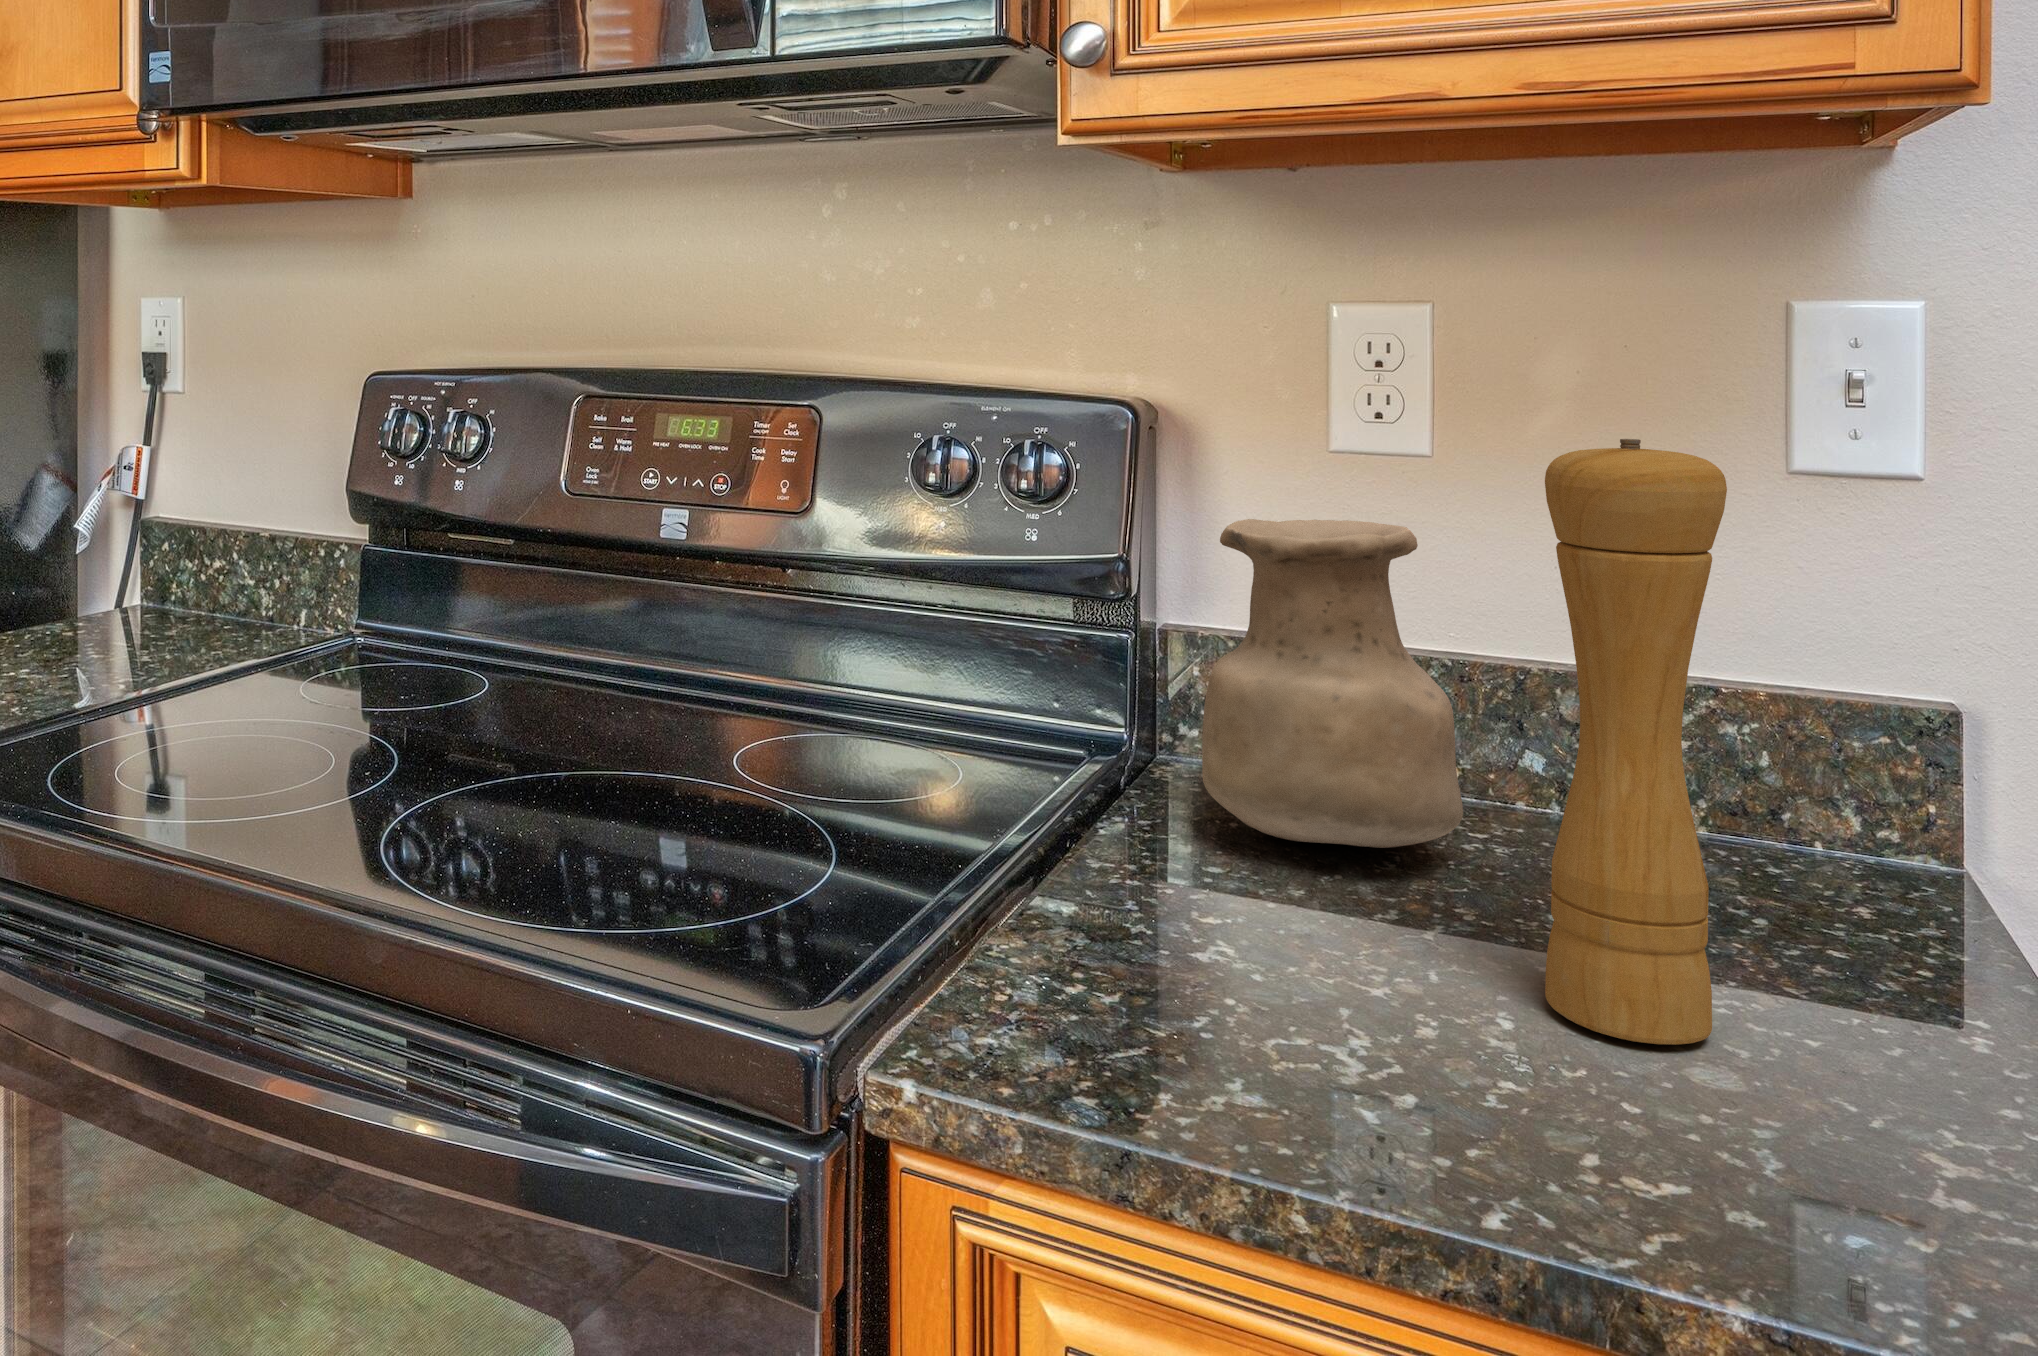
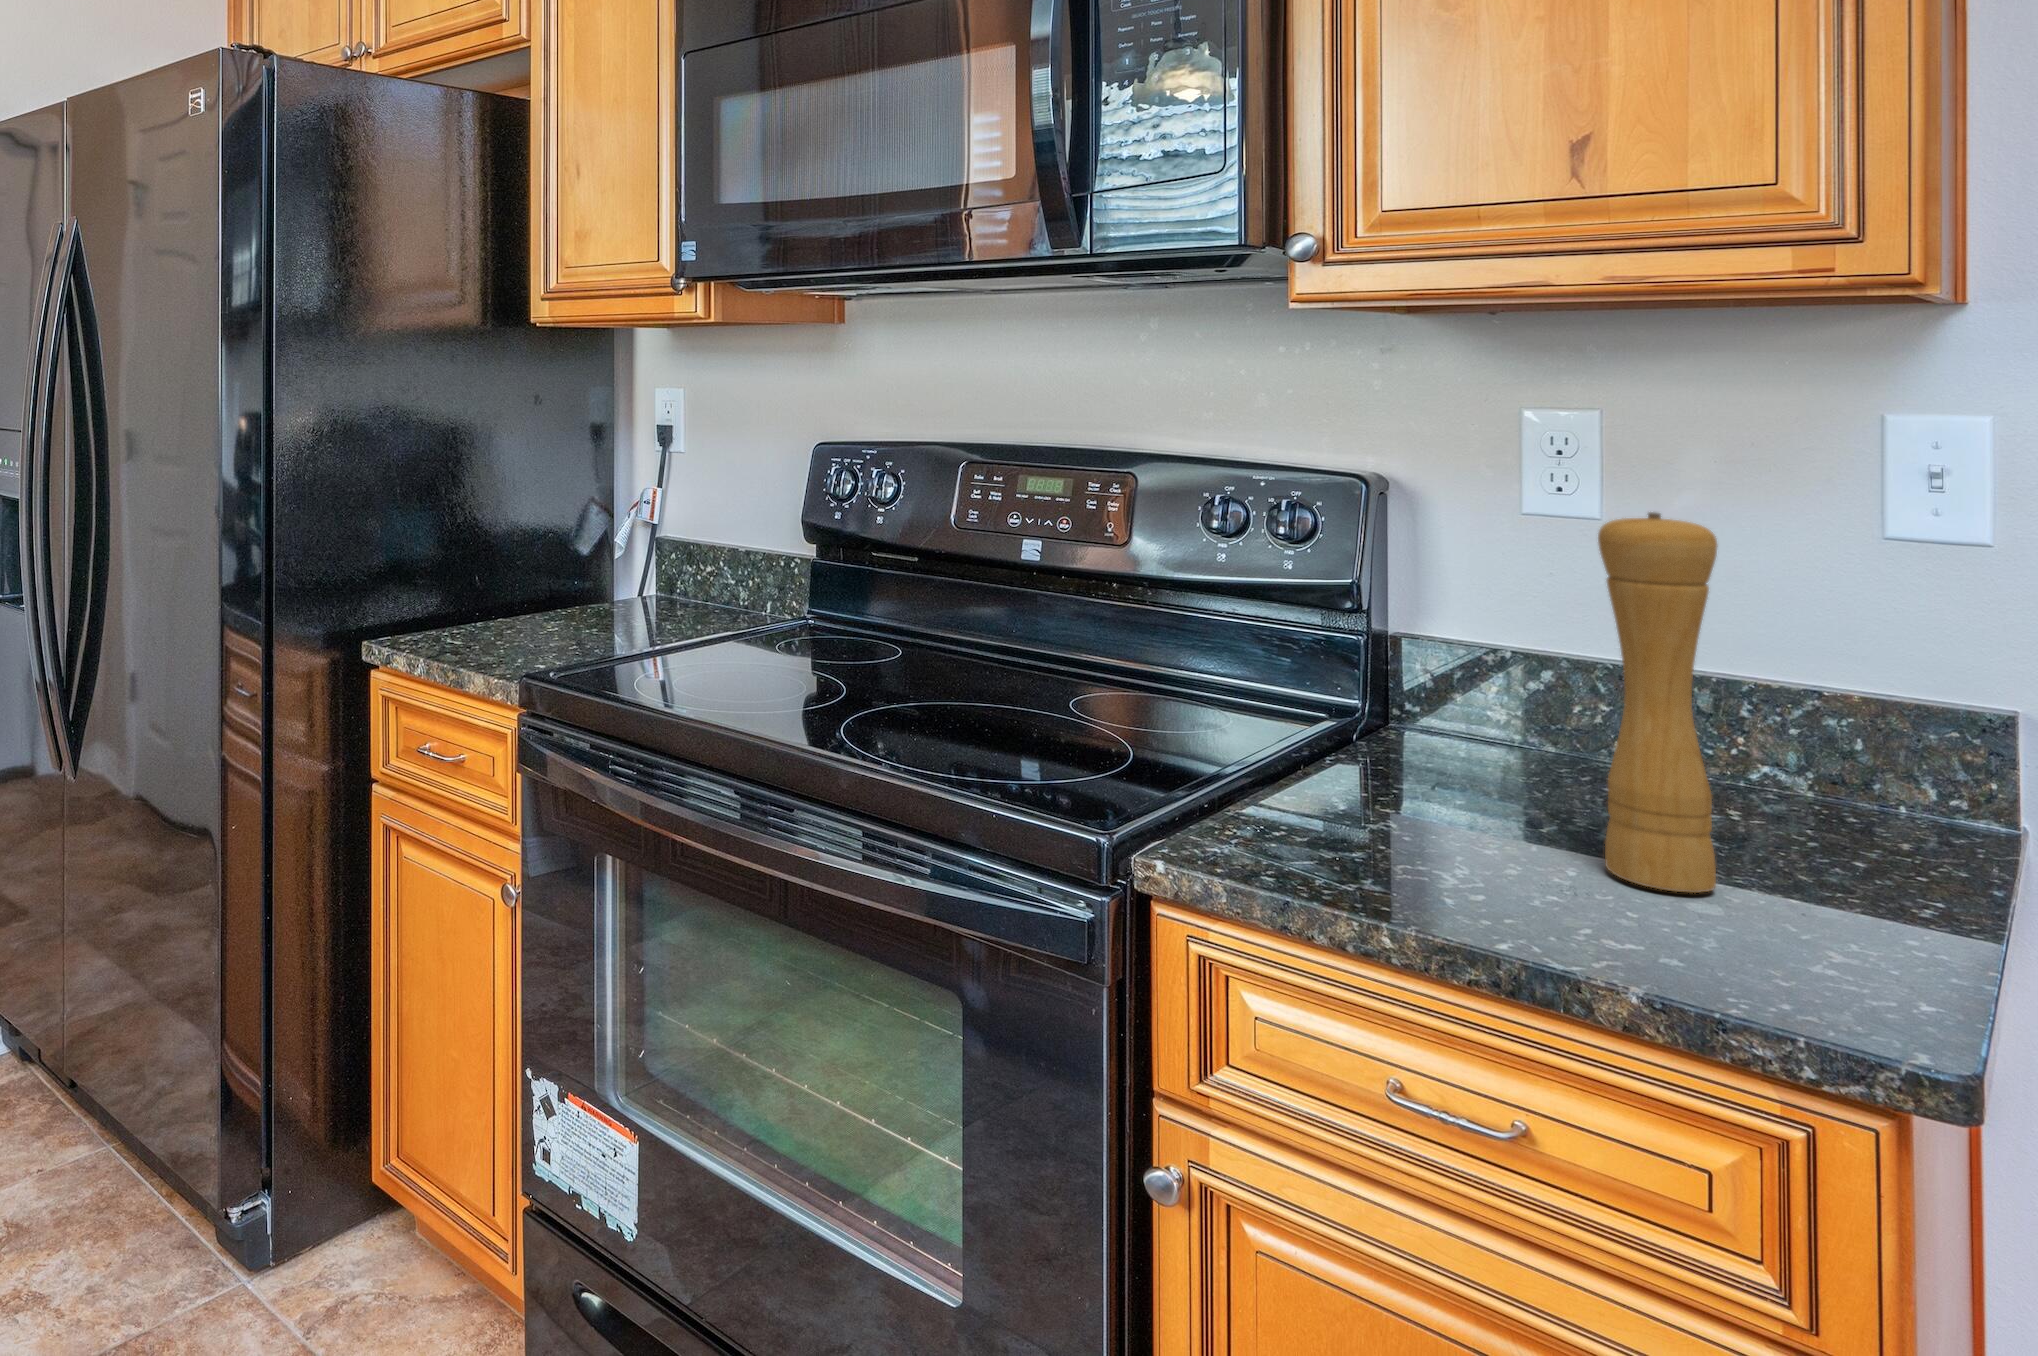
vase: present [1202,519,1463,848] -> none [1402,558,1596,784]

